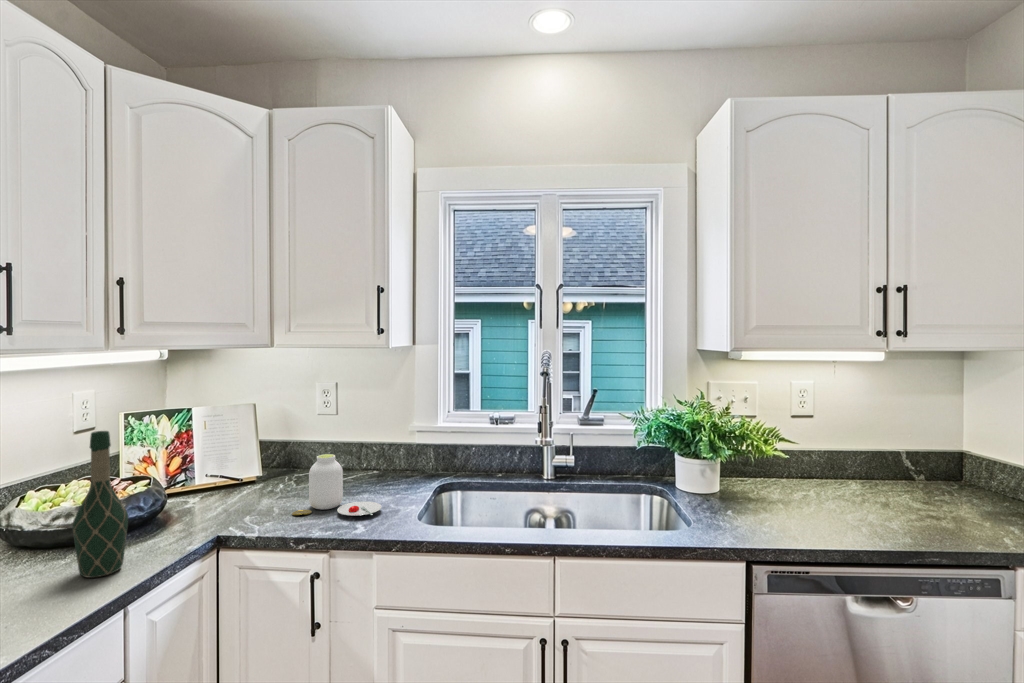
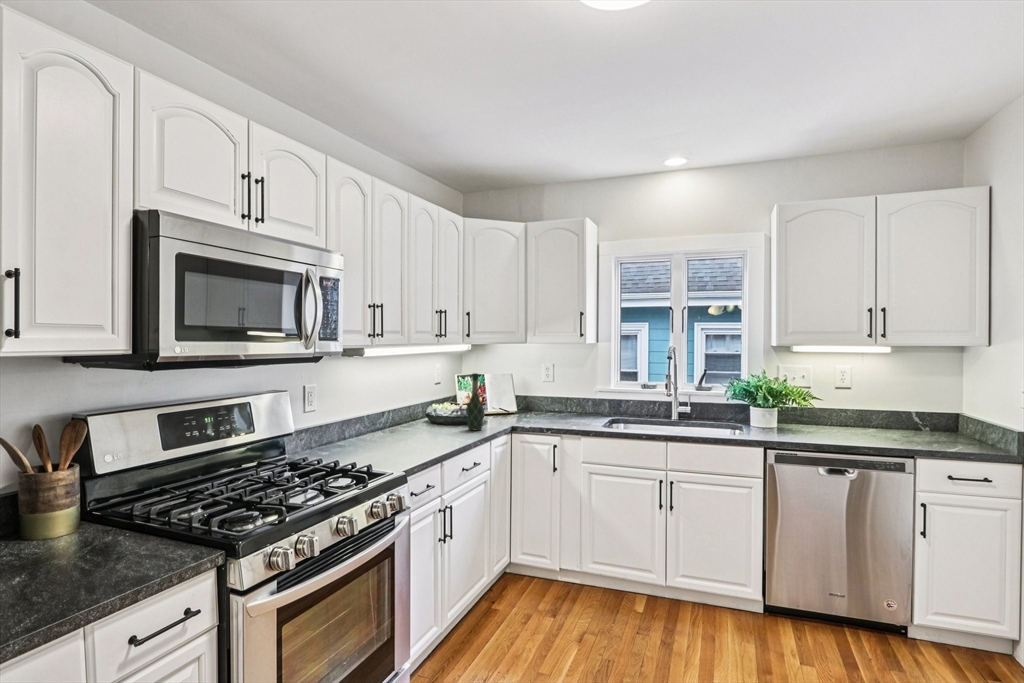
jar: present [292,454,381,516] -> none [540,396,582,424]

